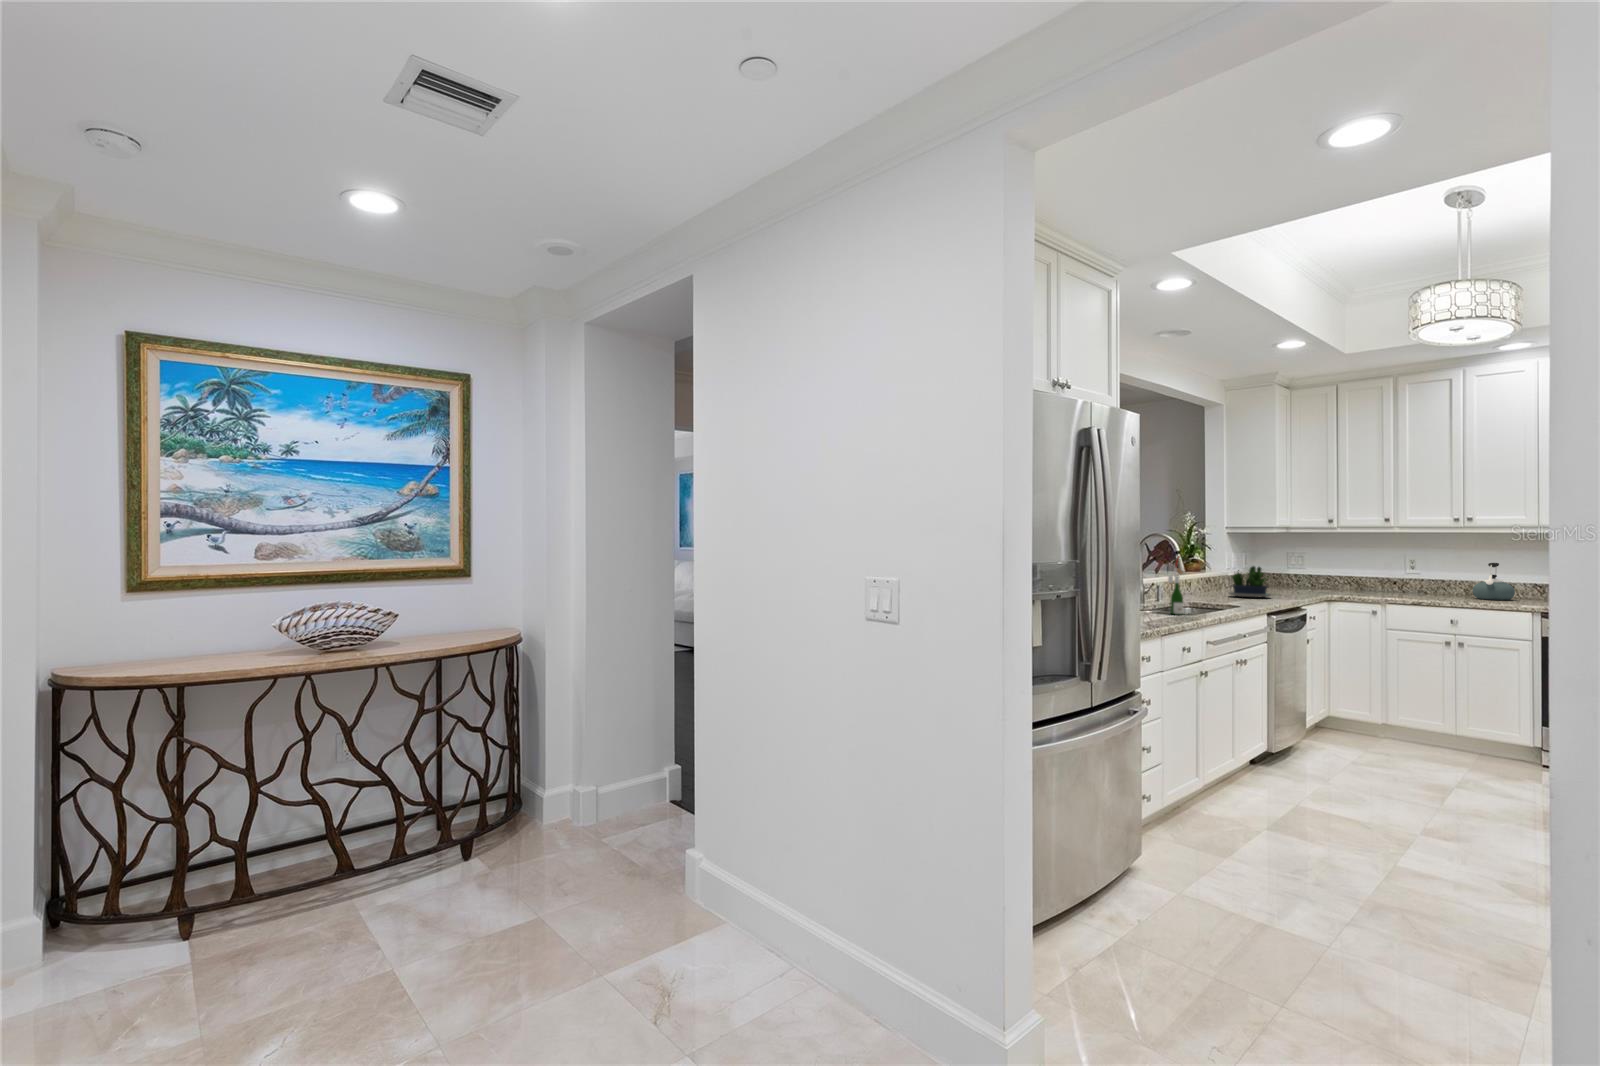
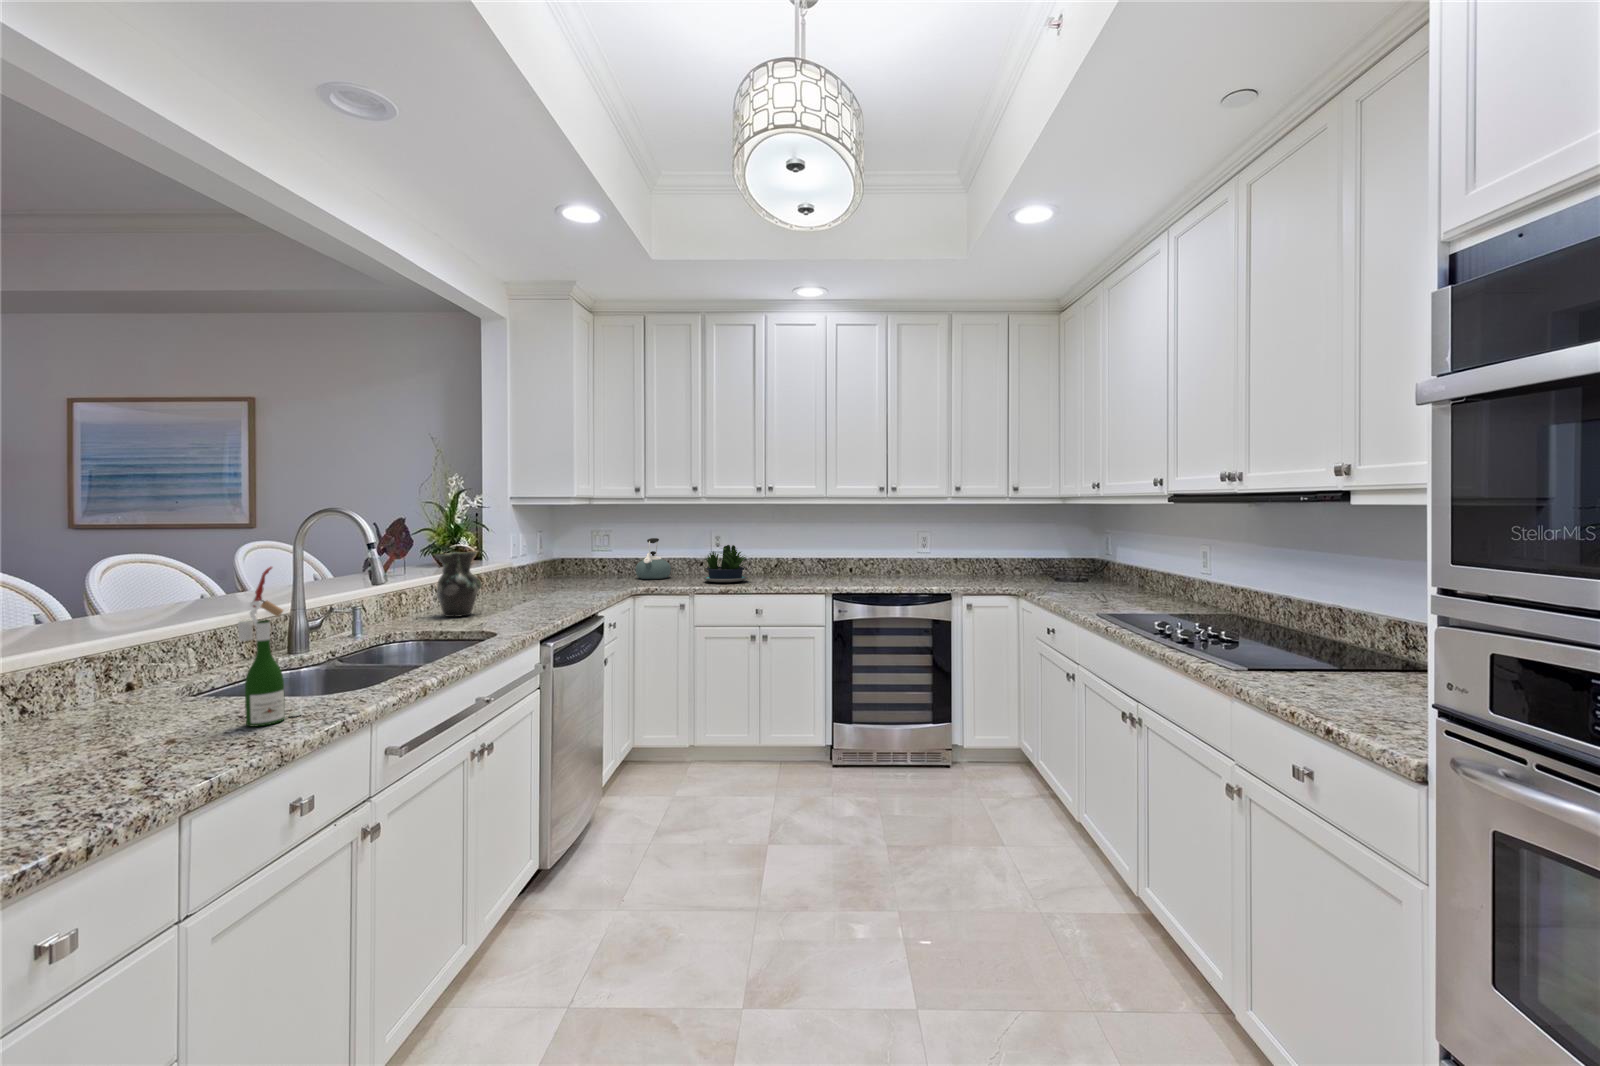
vase: none [1195,560,1223,599] -> present [435,552,482,617]
kettle: present [1473,563,1515,600] -> present [636,538,671,579]
potted plant: present [1229,566,1271,597] -> present [703,545,748,582]

